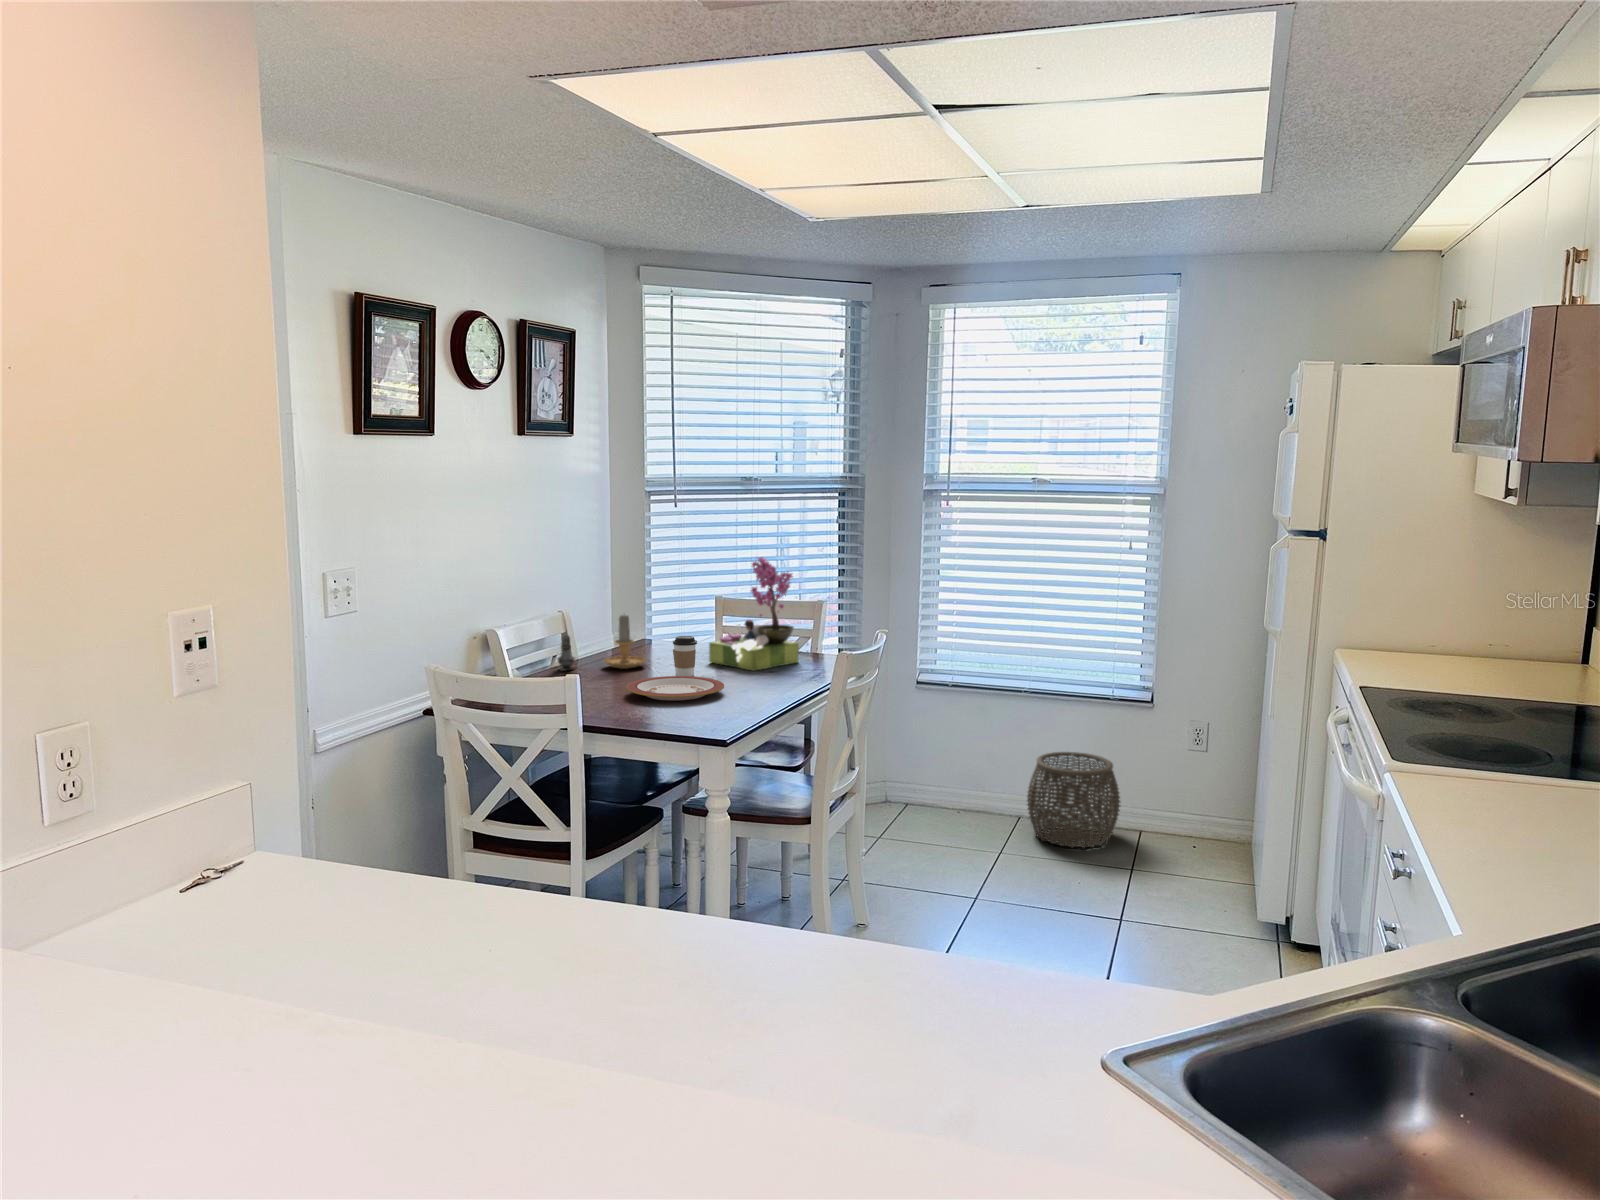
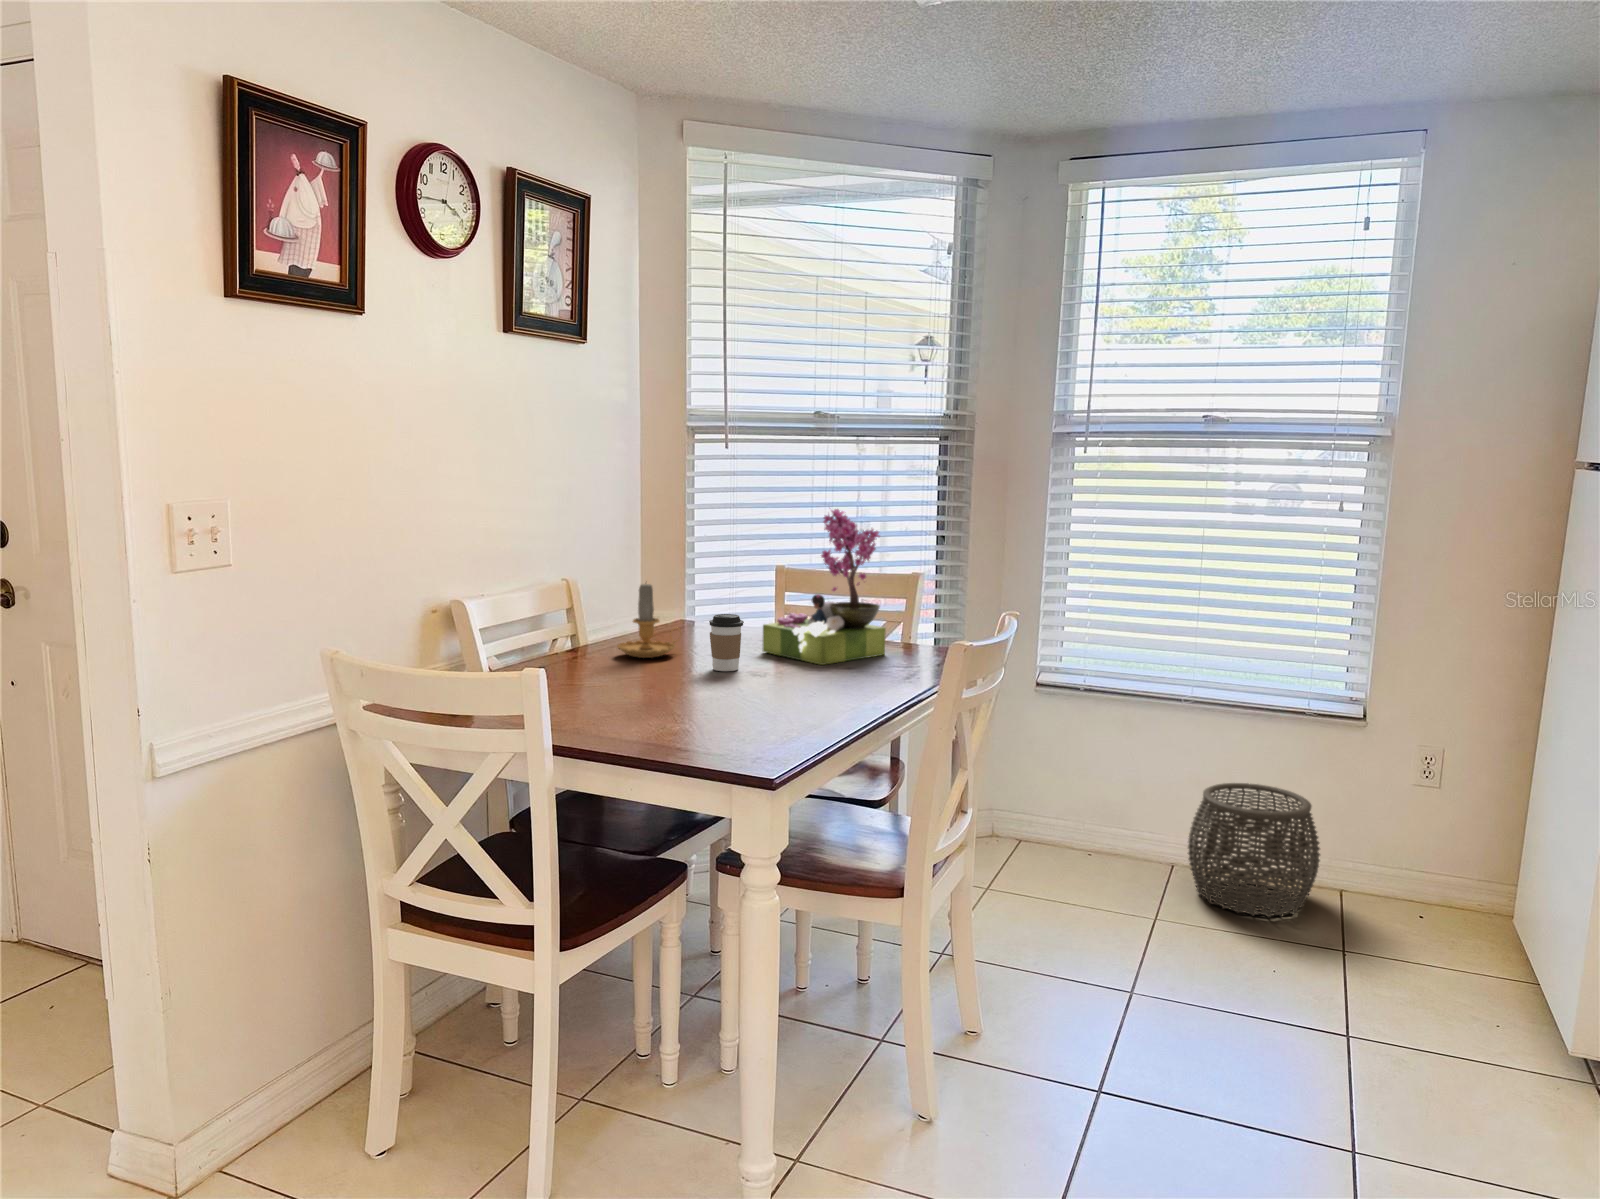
salt shaker: present [558,634,575,670] -> none [553,606,579,659]
plate: present [626,676,724,701] -> none [636,670,778,706]

